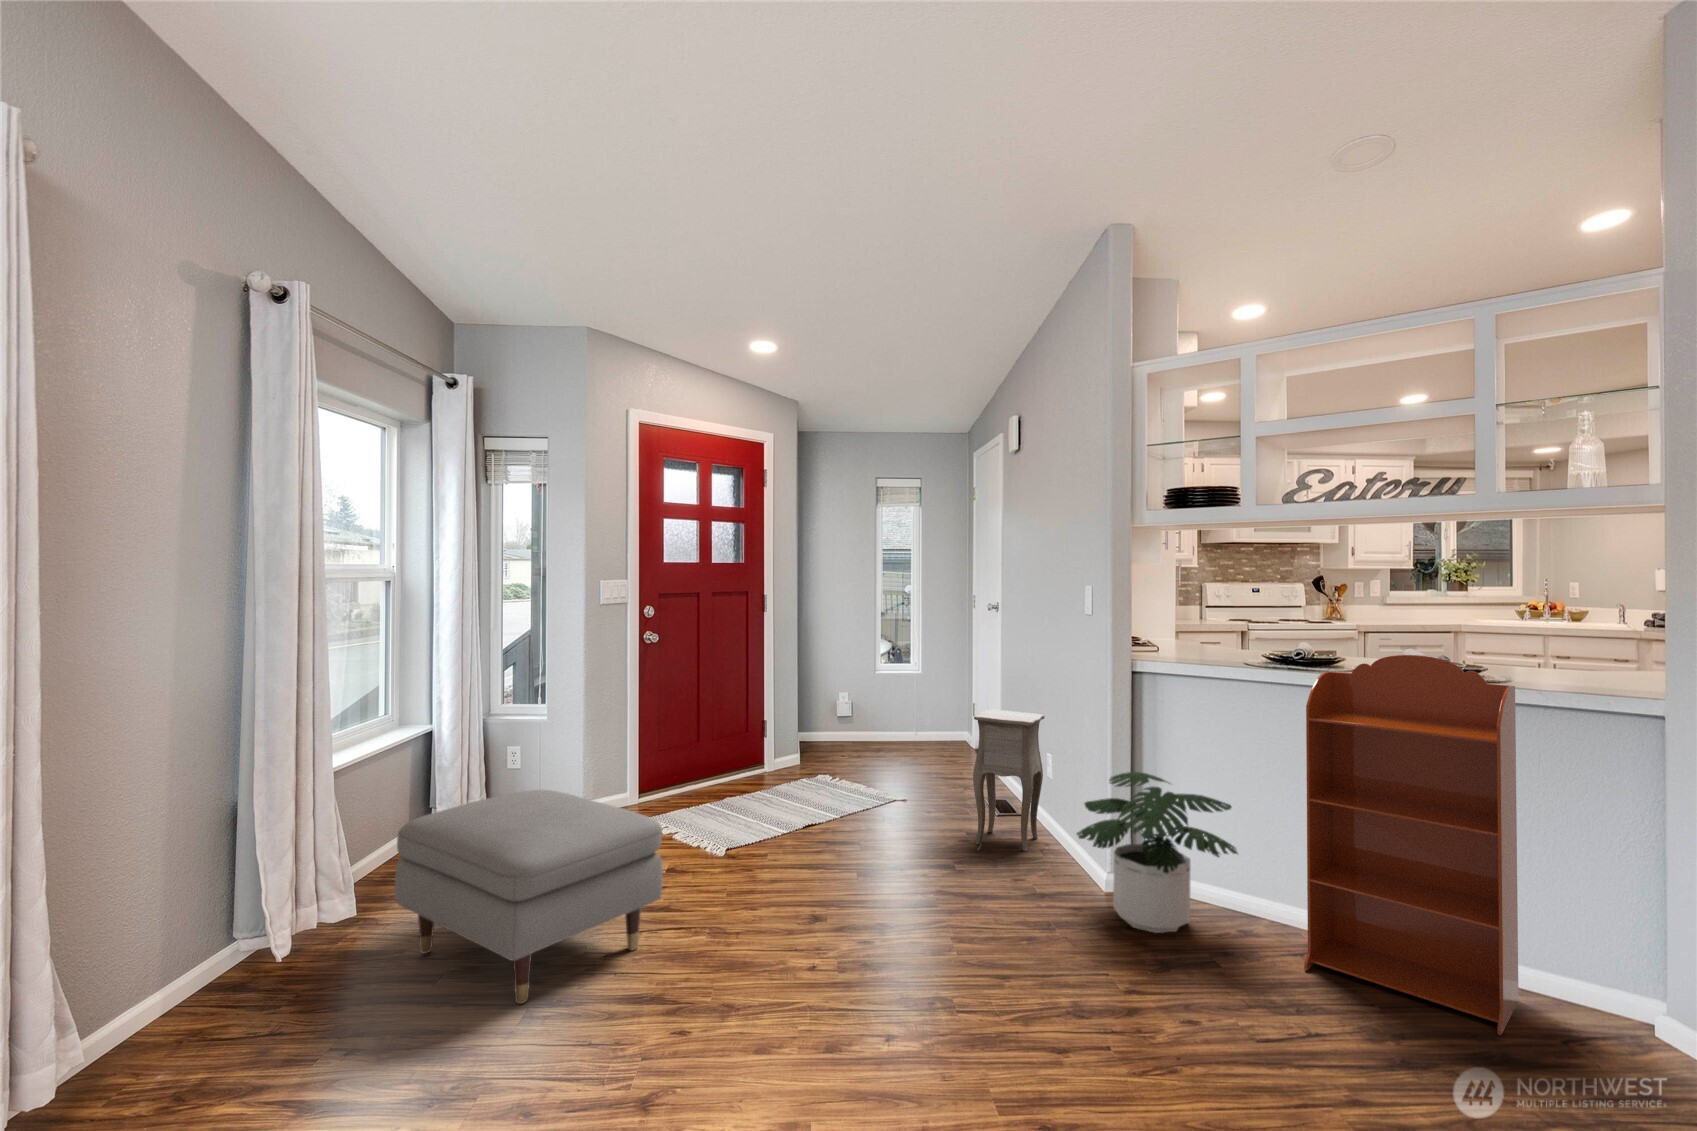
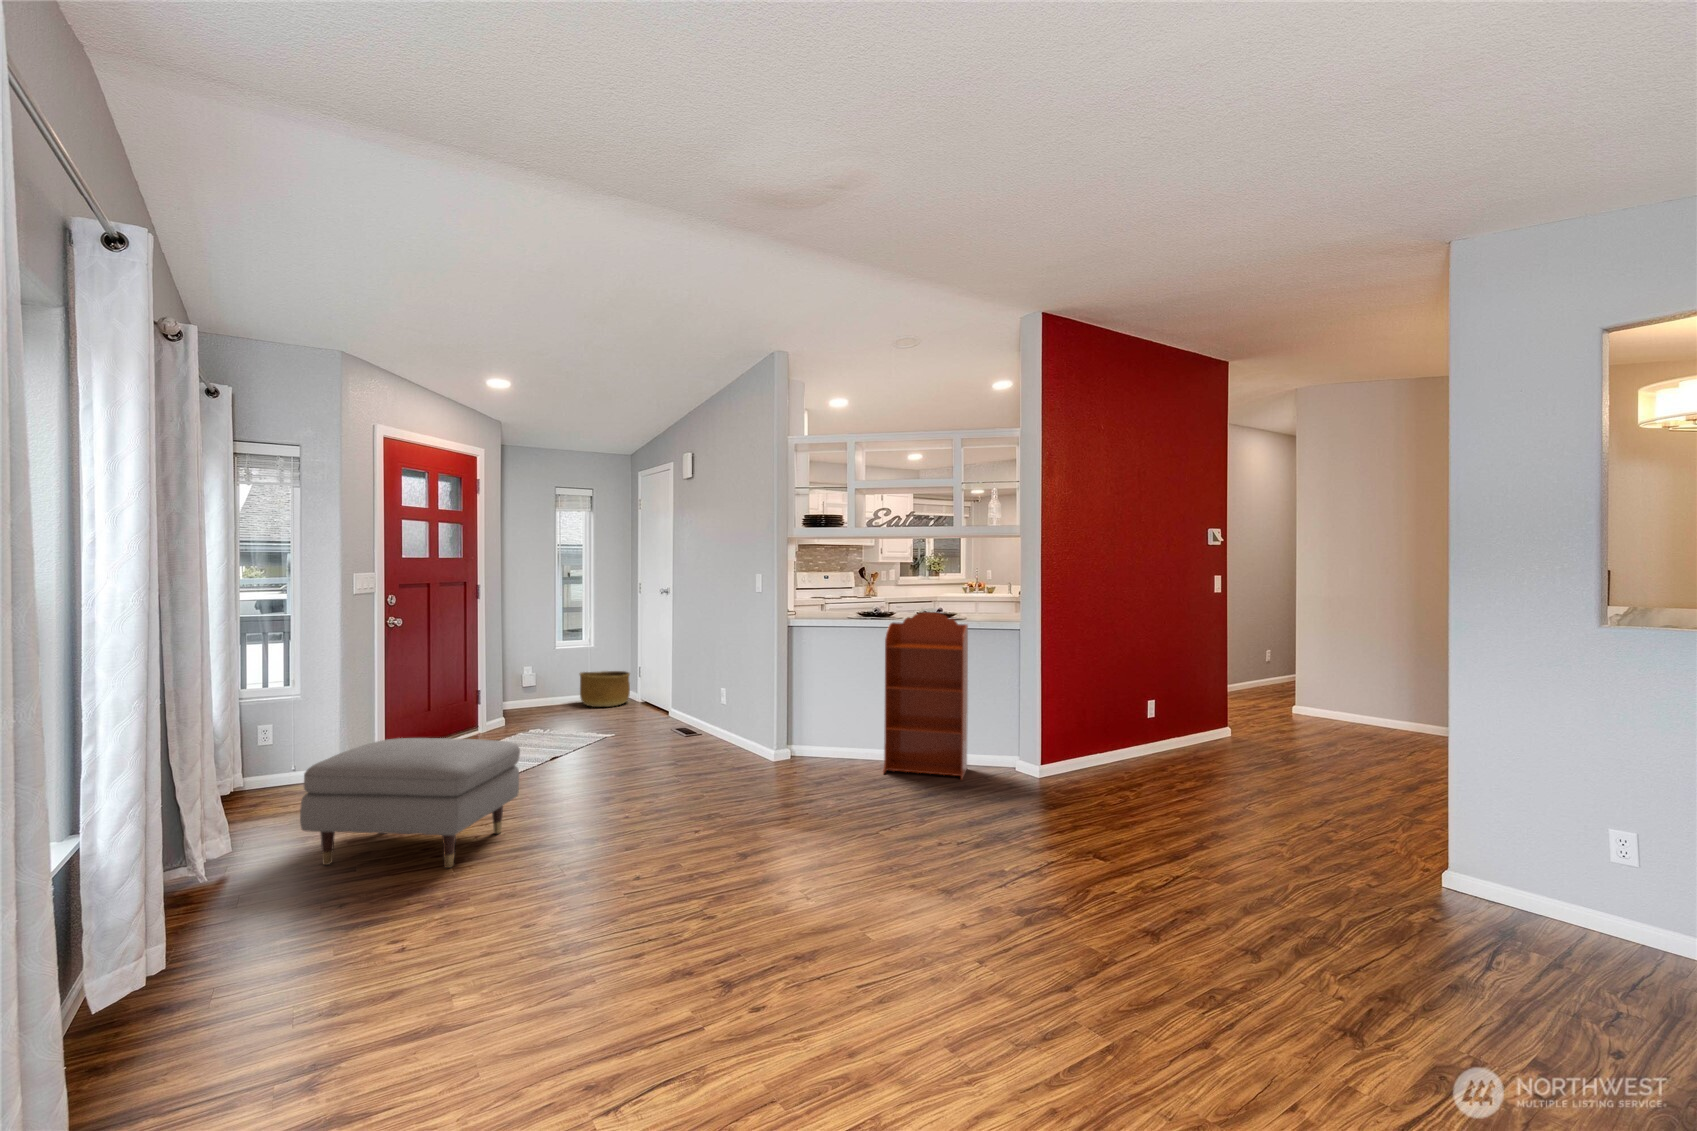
basket: none [898,707,959,754] -> present [580,671,630,707]
side table: present [973,709,1045,851] -> none [683,661,726,753]
potted plant: present [1077,772,1237,933] -> none [765,687,854,773]

